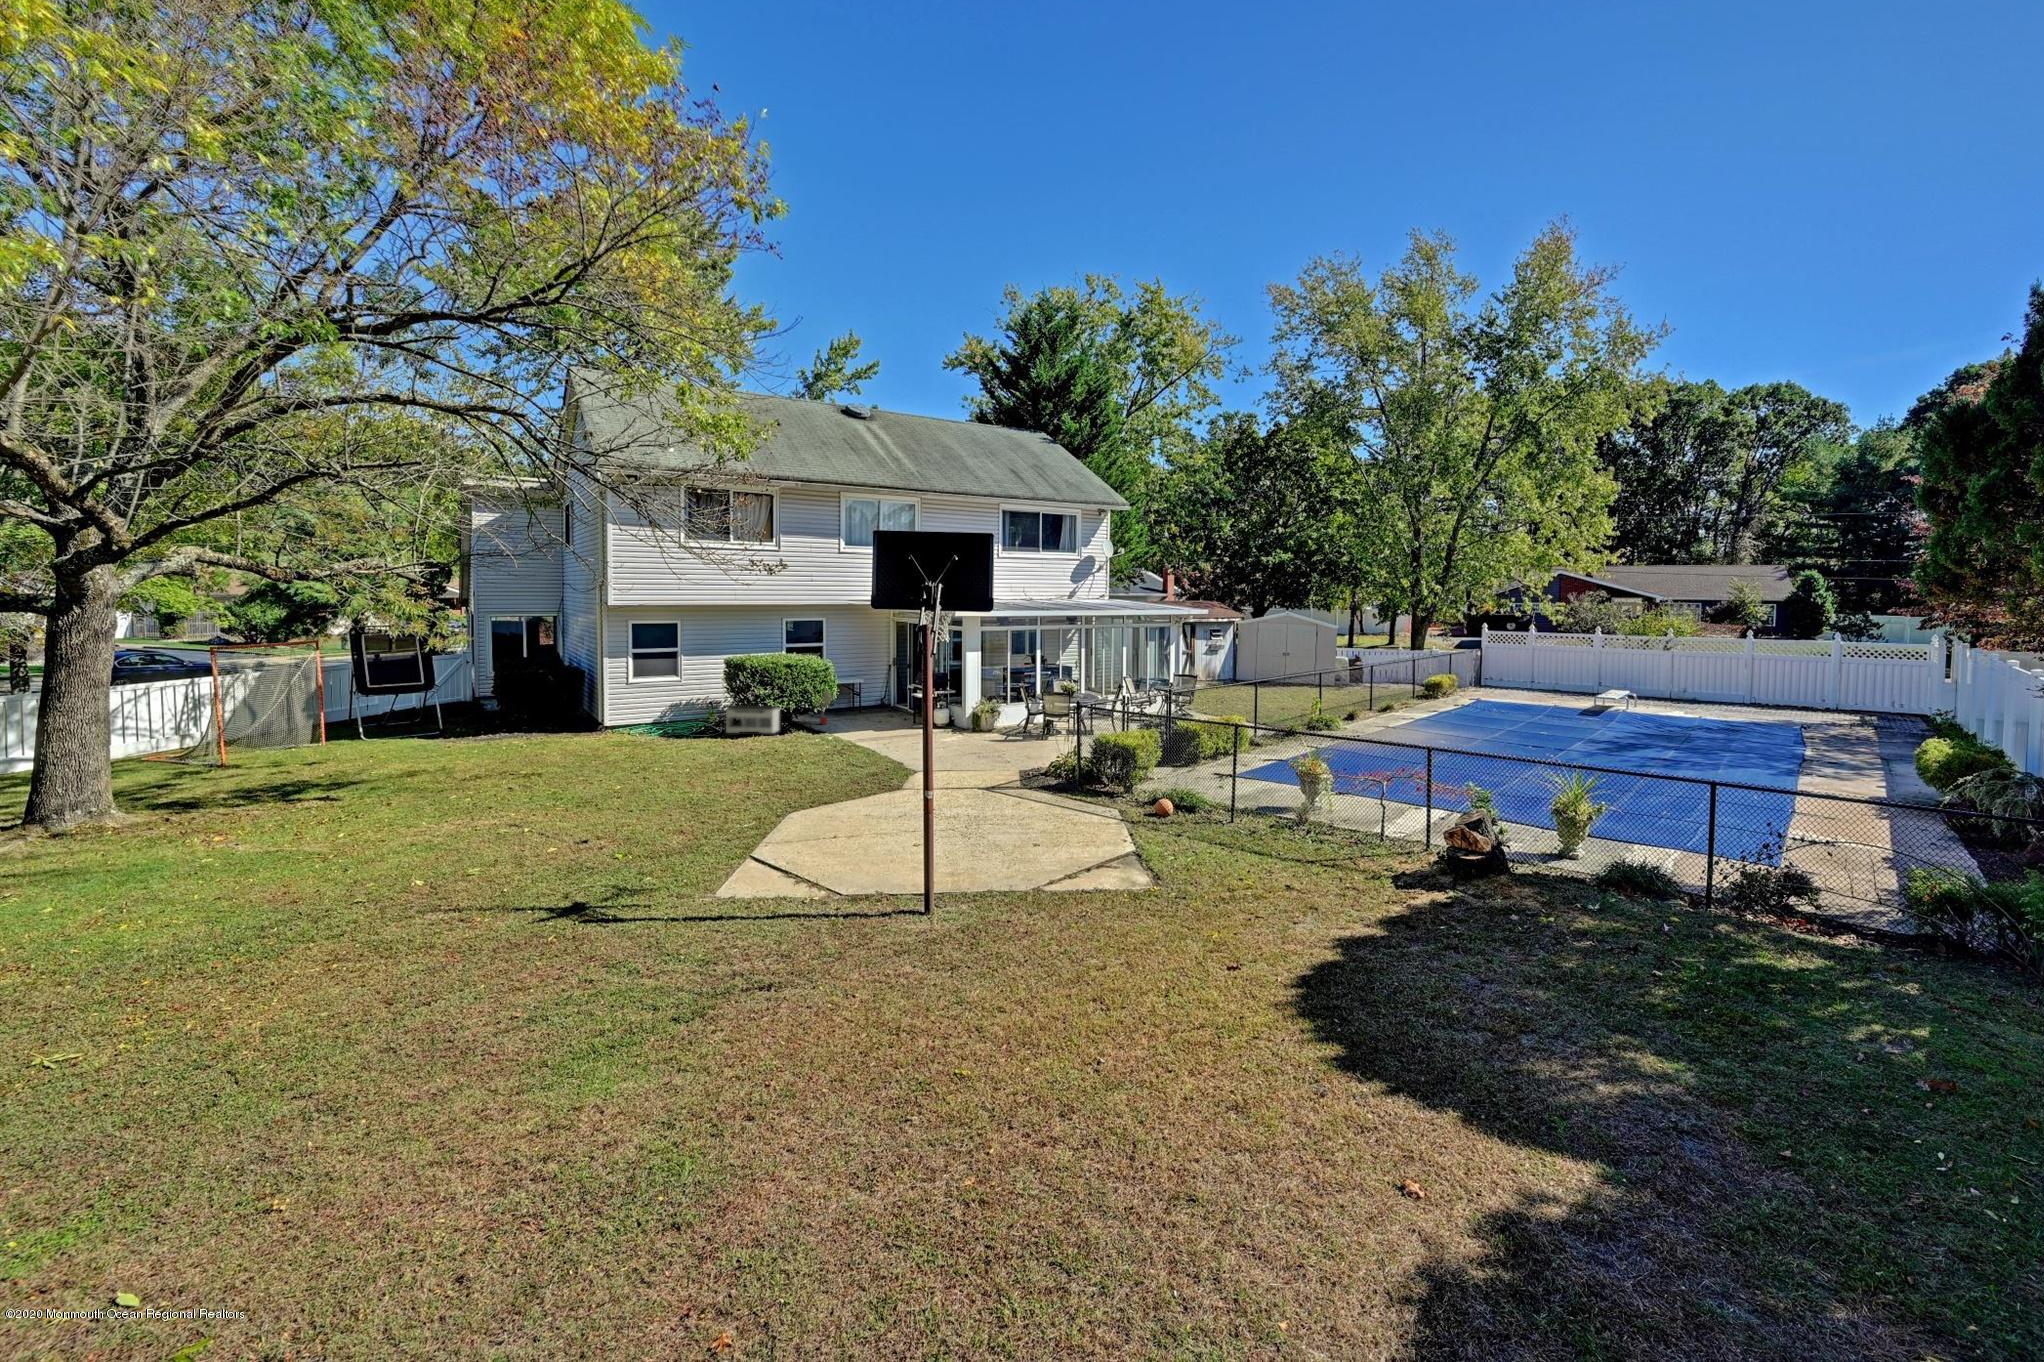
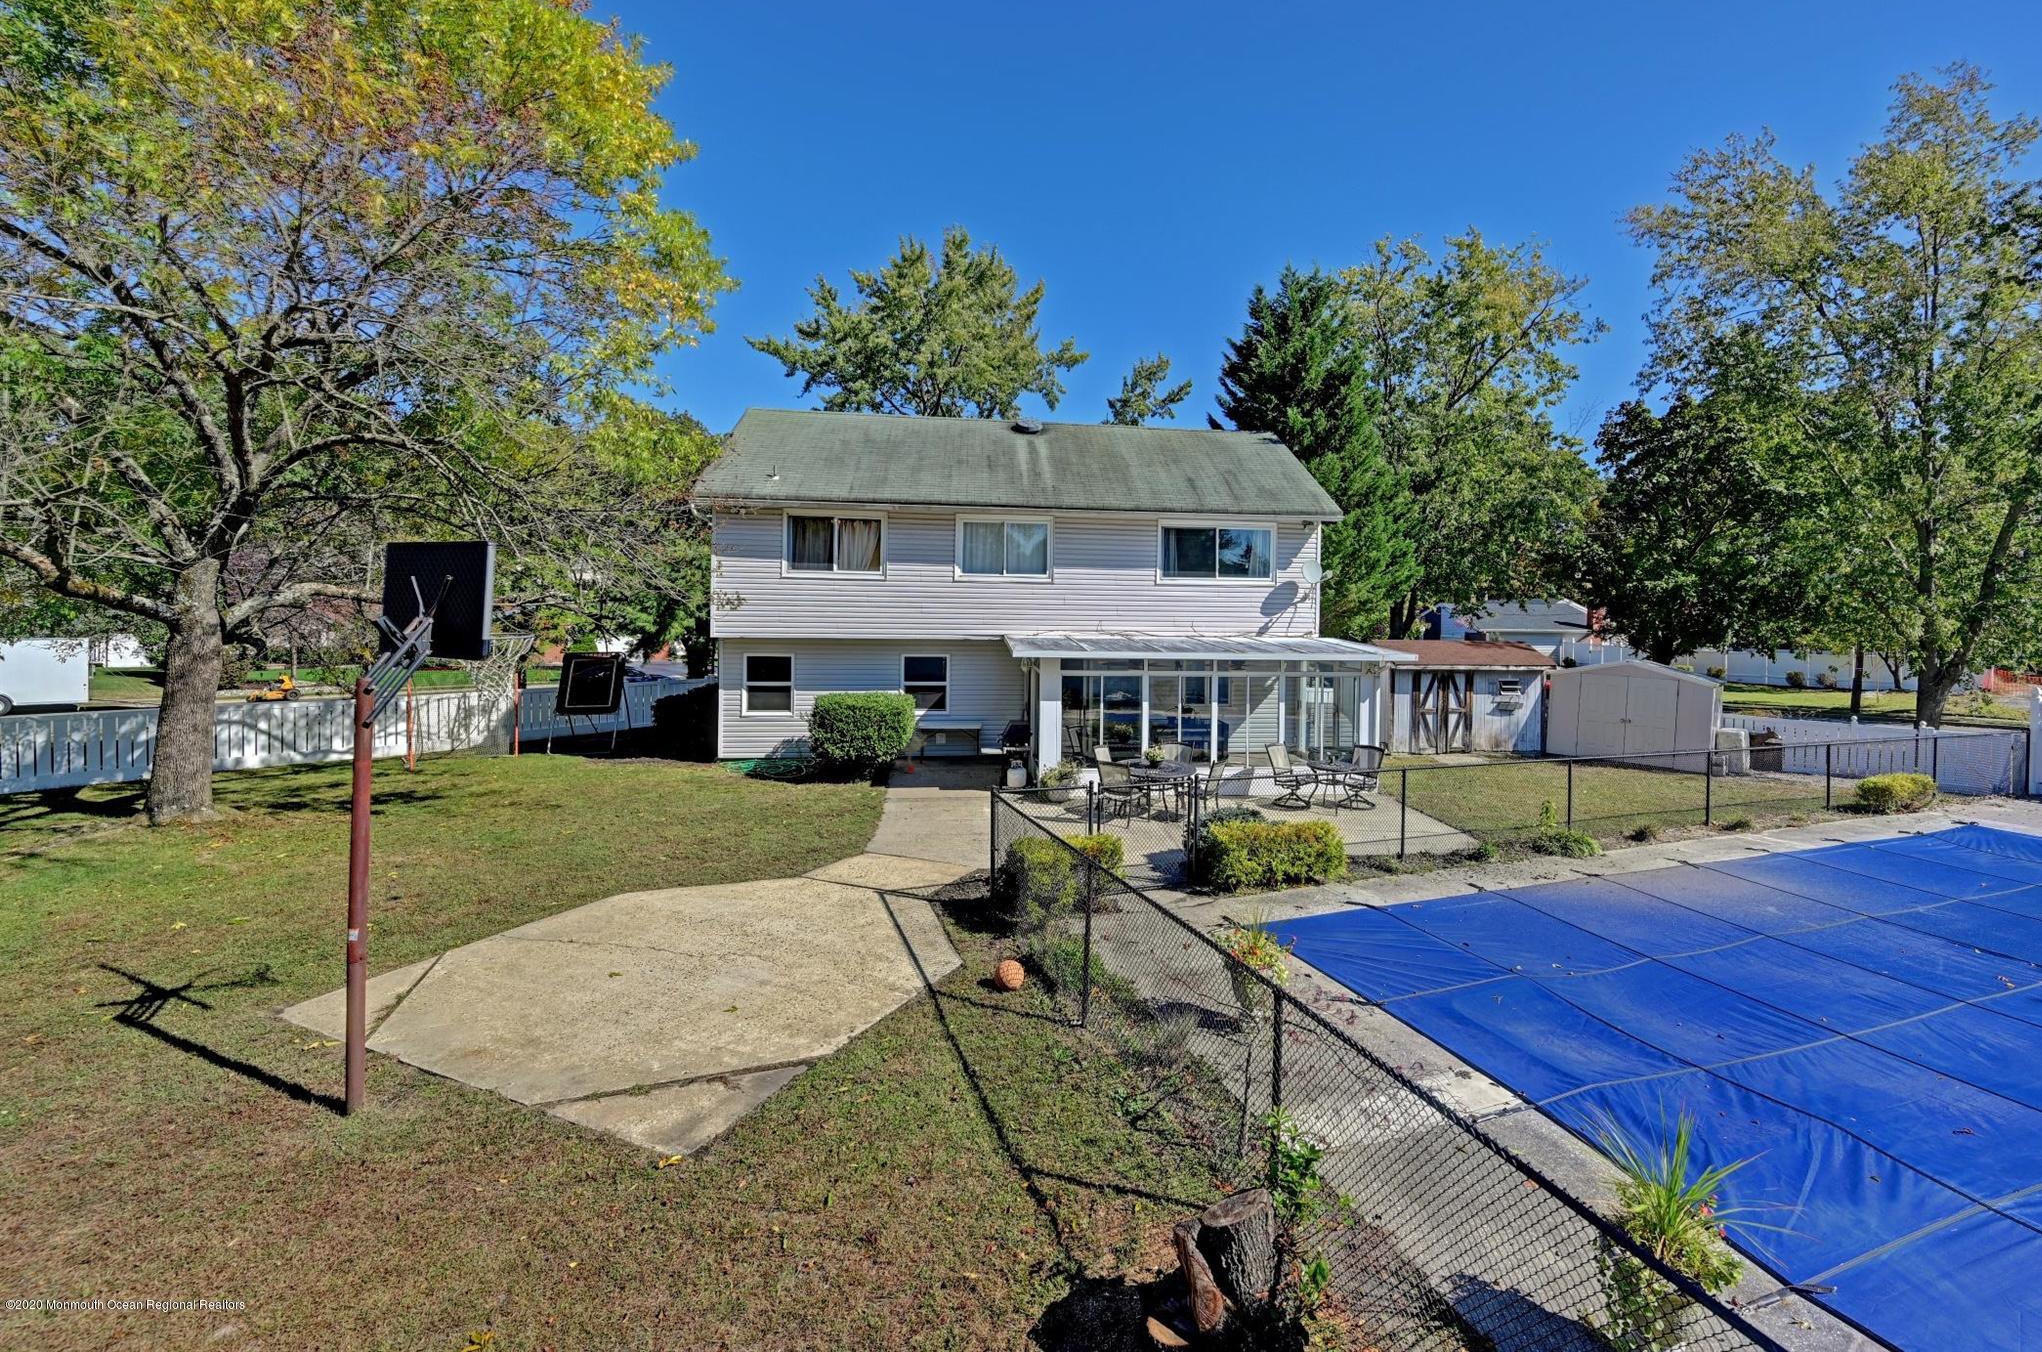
bench: present [726,706,780,733] -> none [801,746,855,780]

